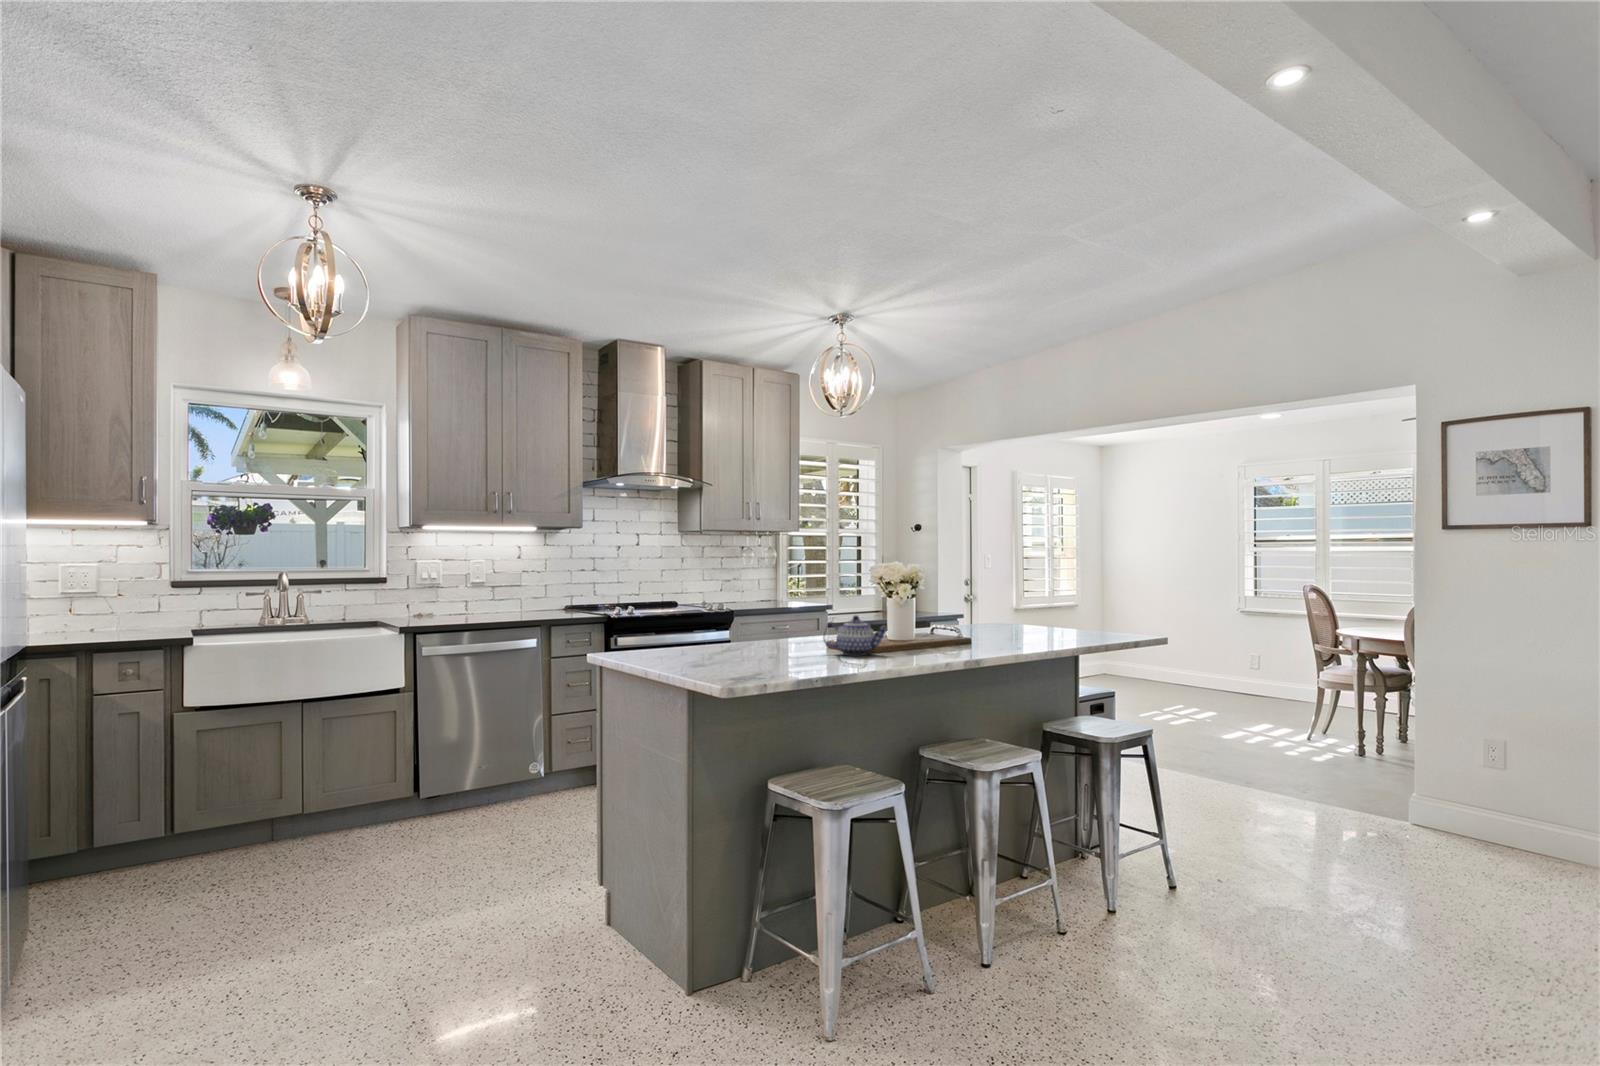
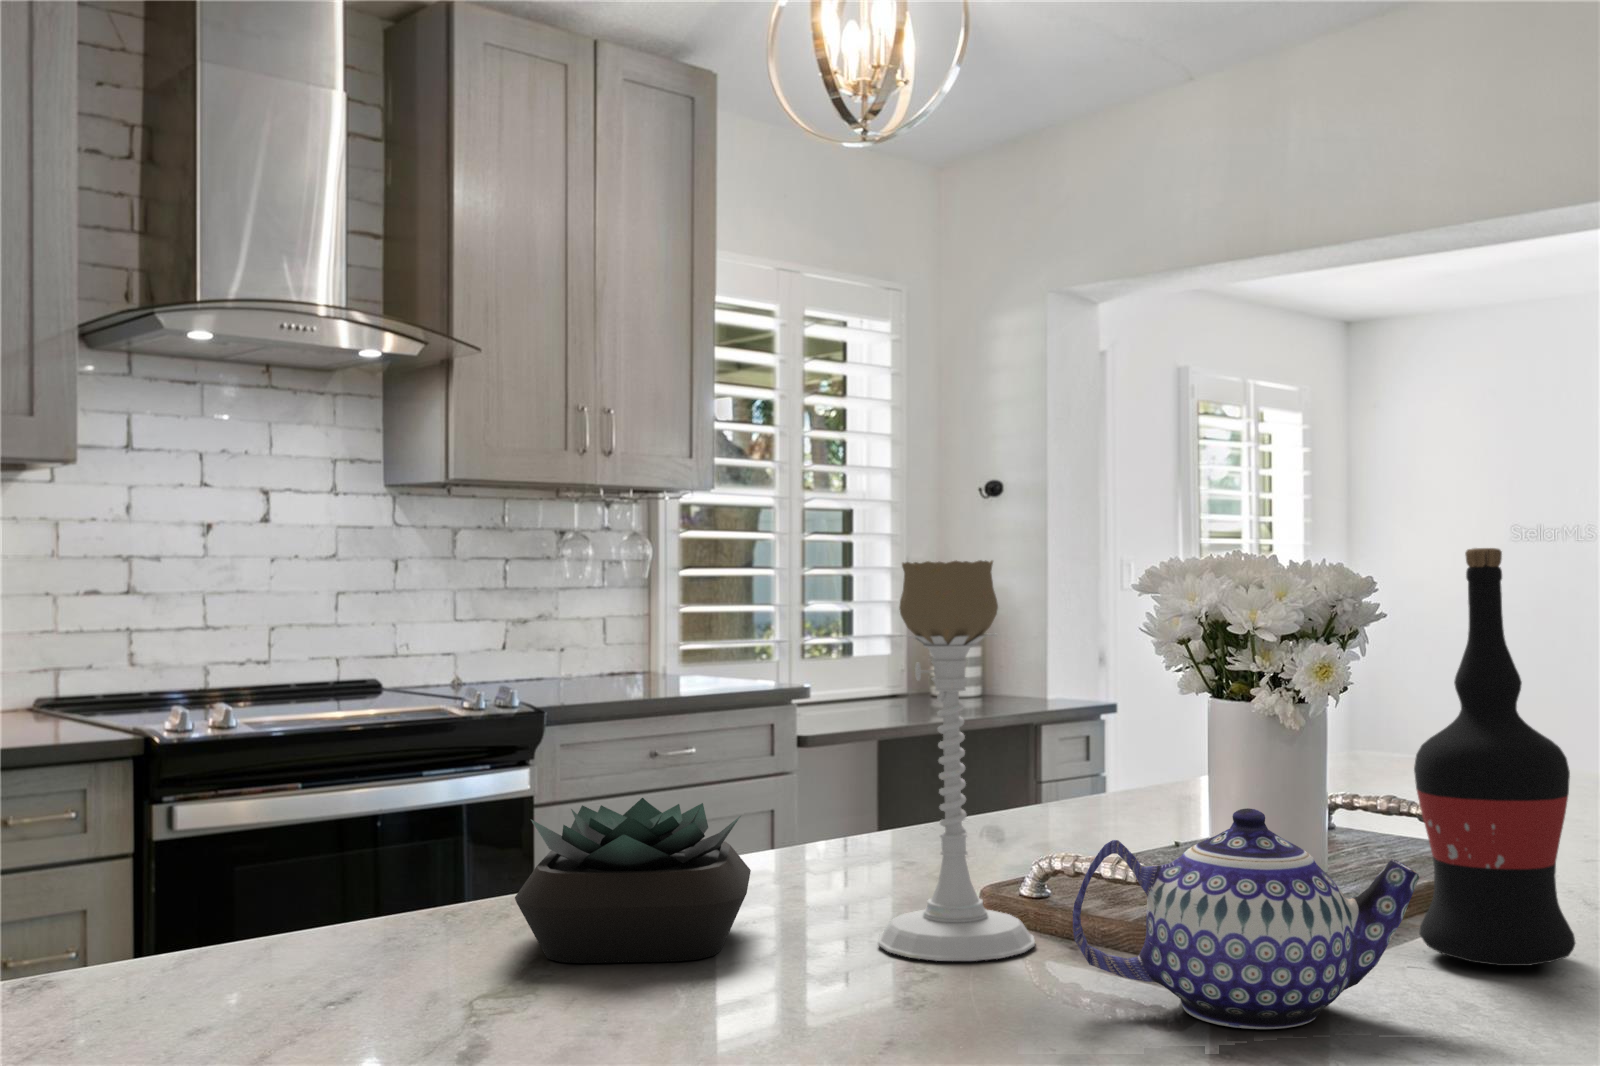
wine bottle: none [903,564,935,650] -> present [1414,548,1575,966]
candle holder: none [795,566,829,650] -> present [878,560,1035,961]
succulent plant: none [718,619,770,651] -> present [515,798,751,963]

